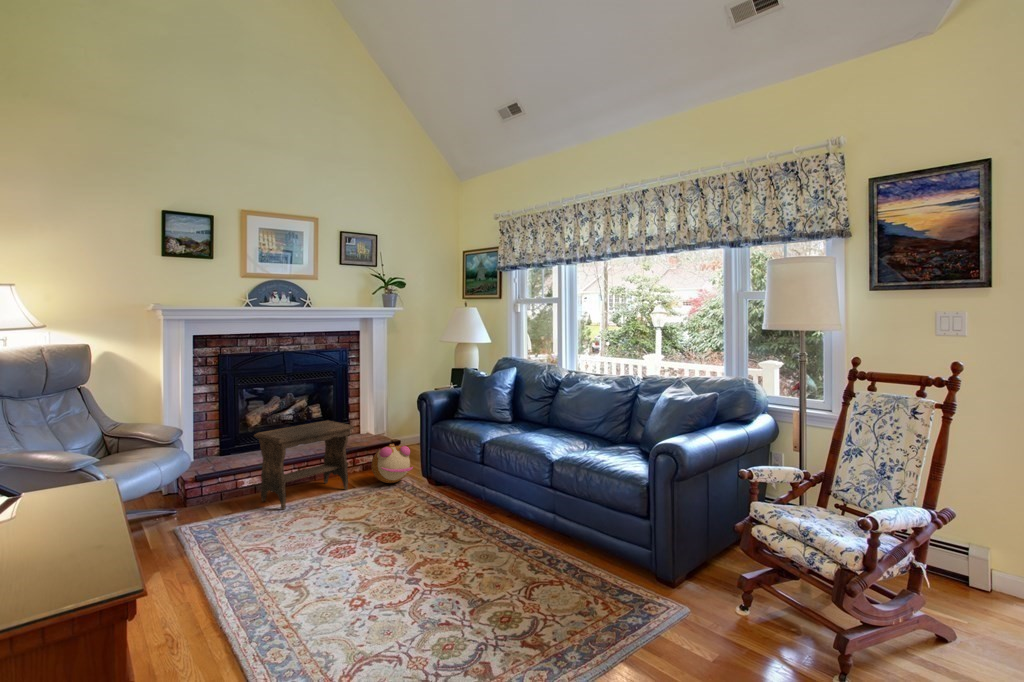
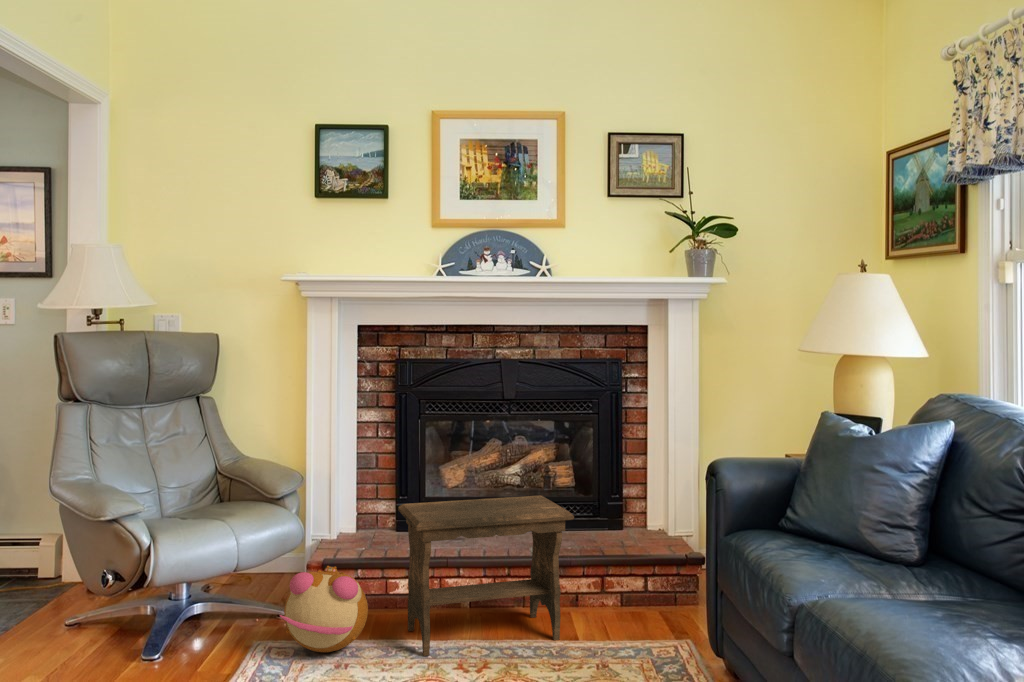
plush toy: present [372,444,413,483] -> present [280,566,368,652]

